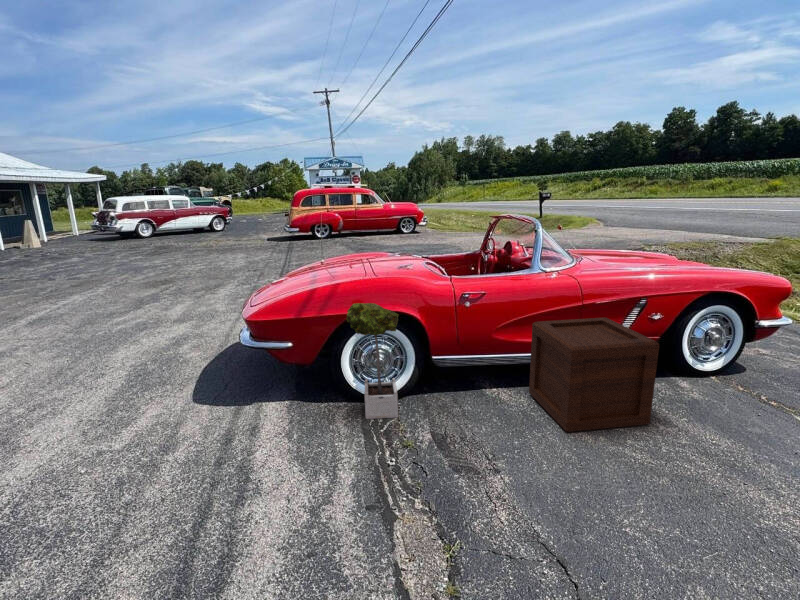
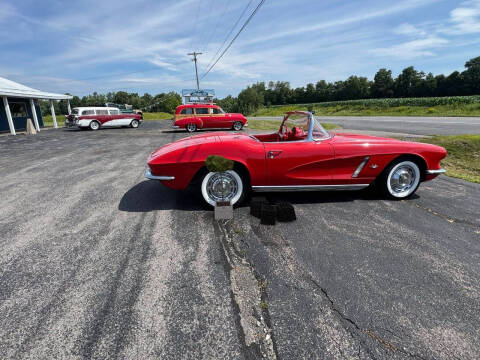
wooden crate: present [529,317,659,432] -> none [305,166,377,227]
storage bin: none [429,375,515,429] -> present [250,197,297,225]

